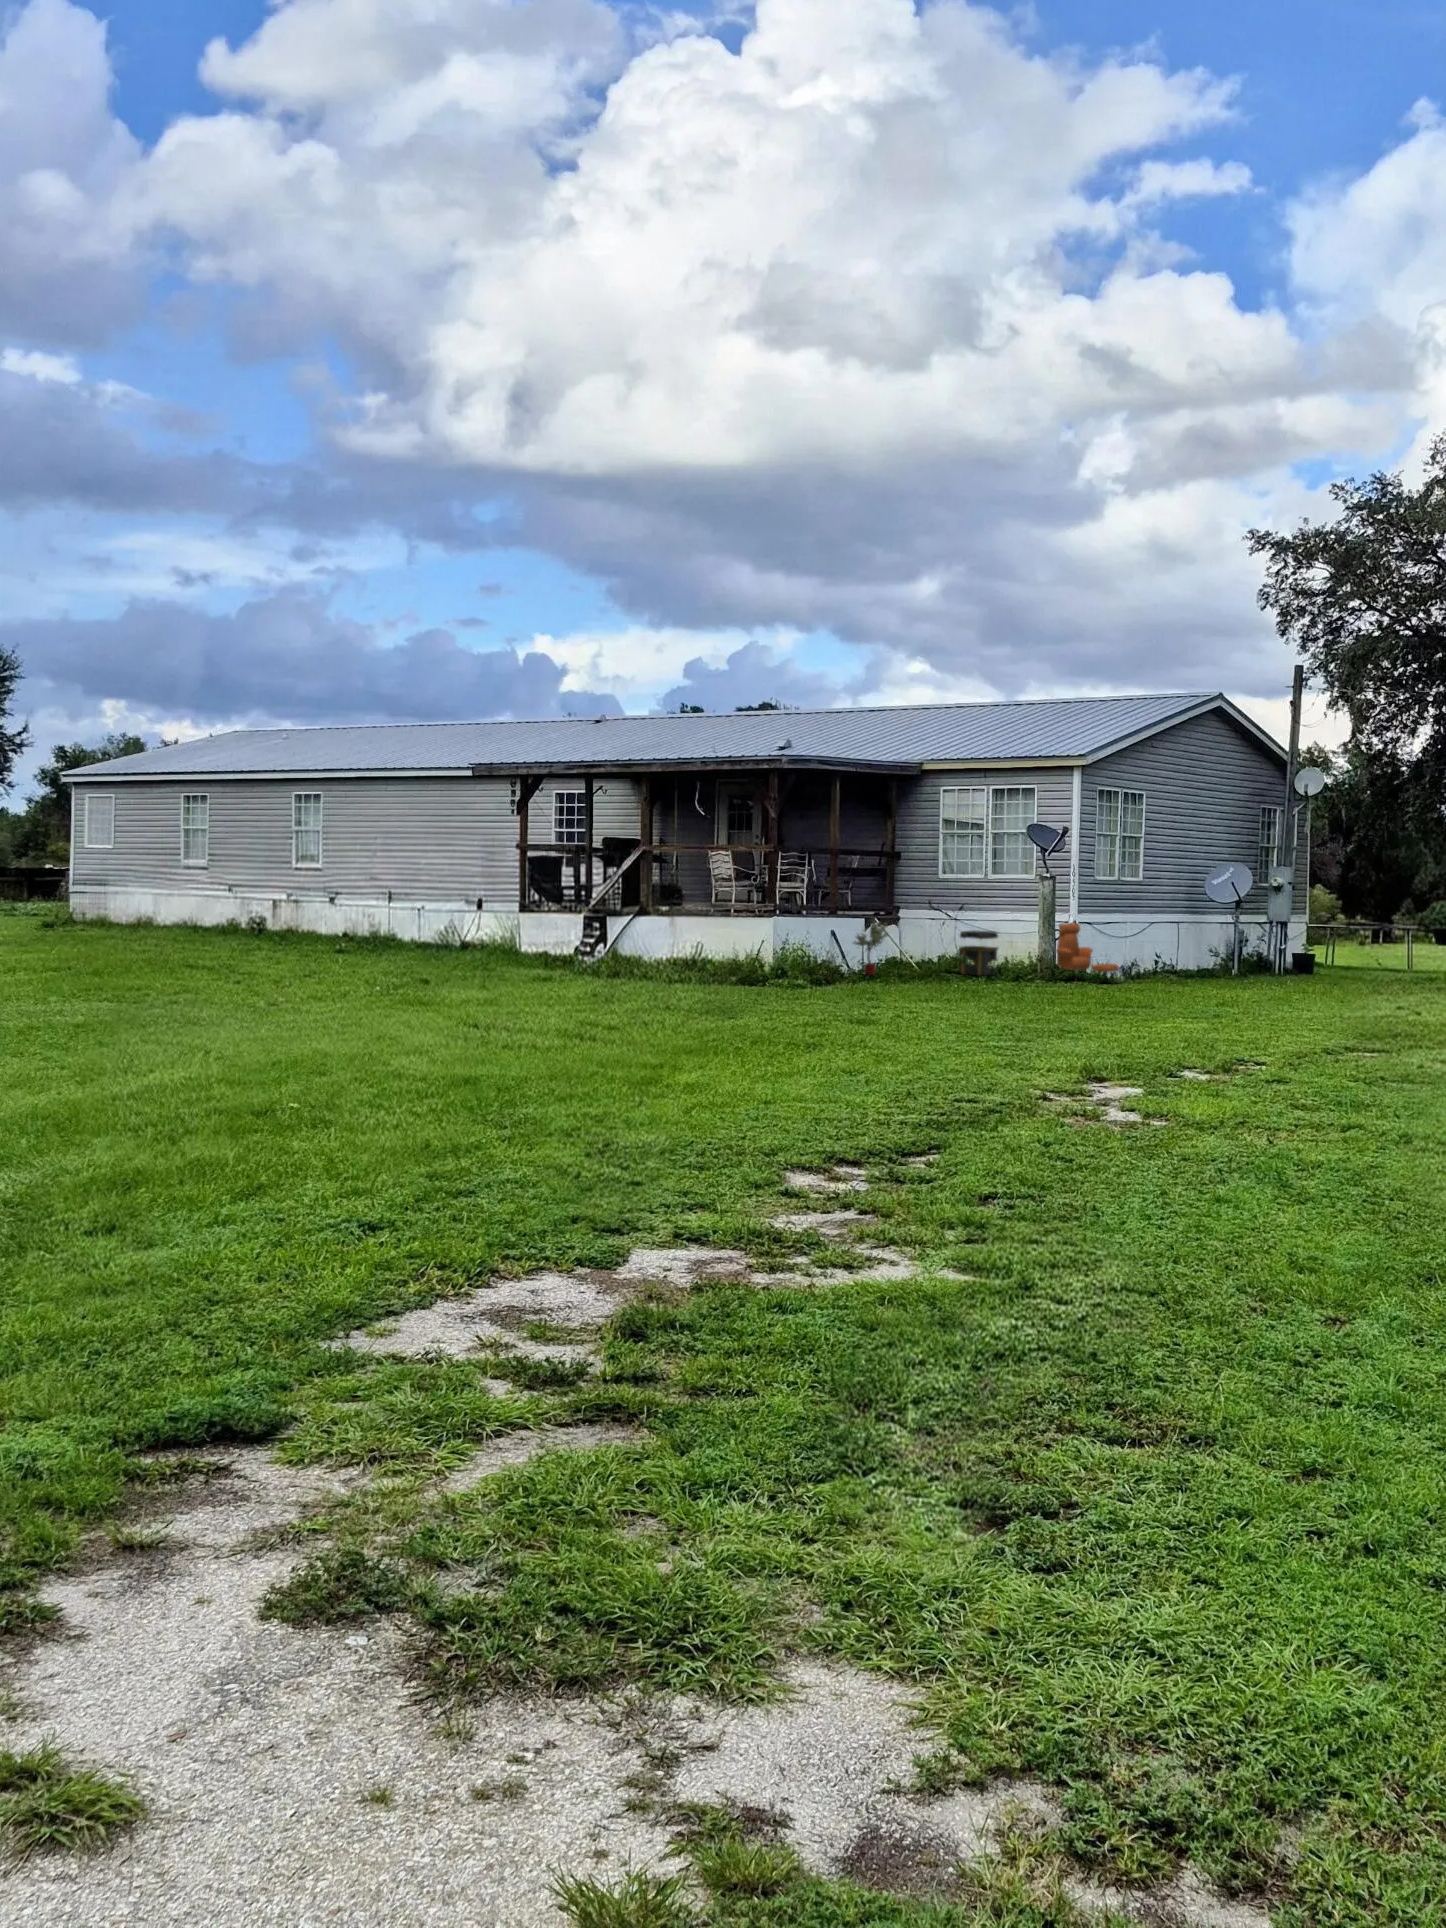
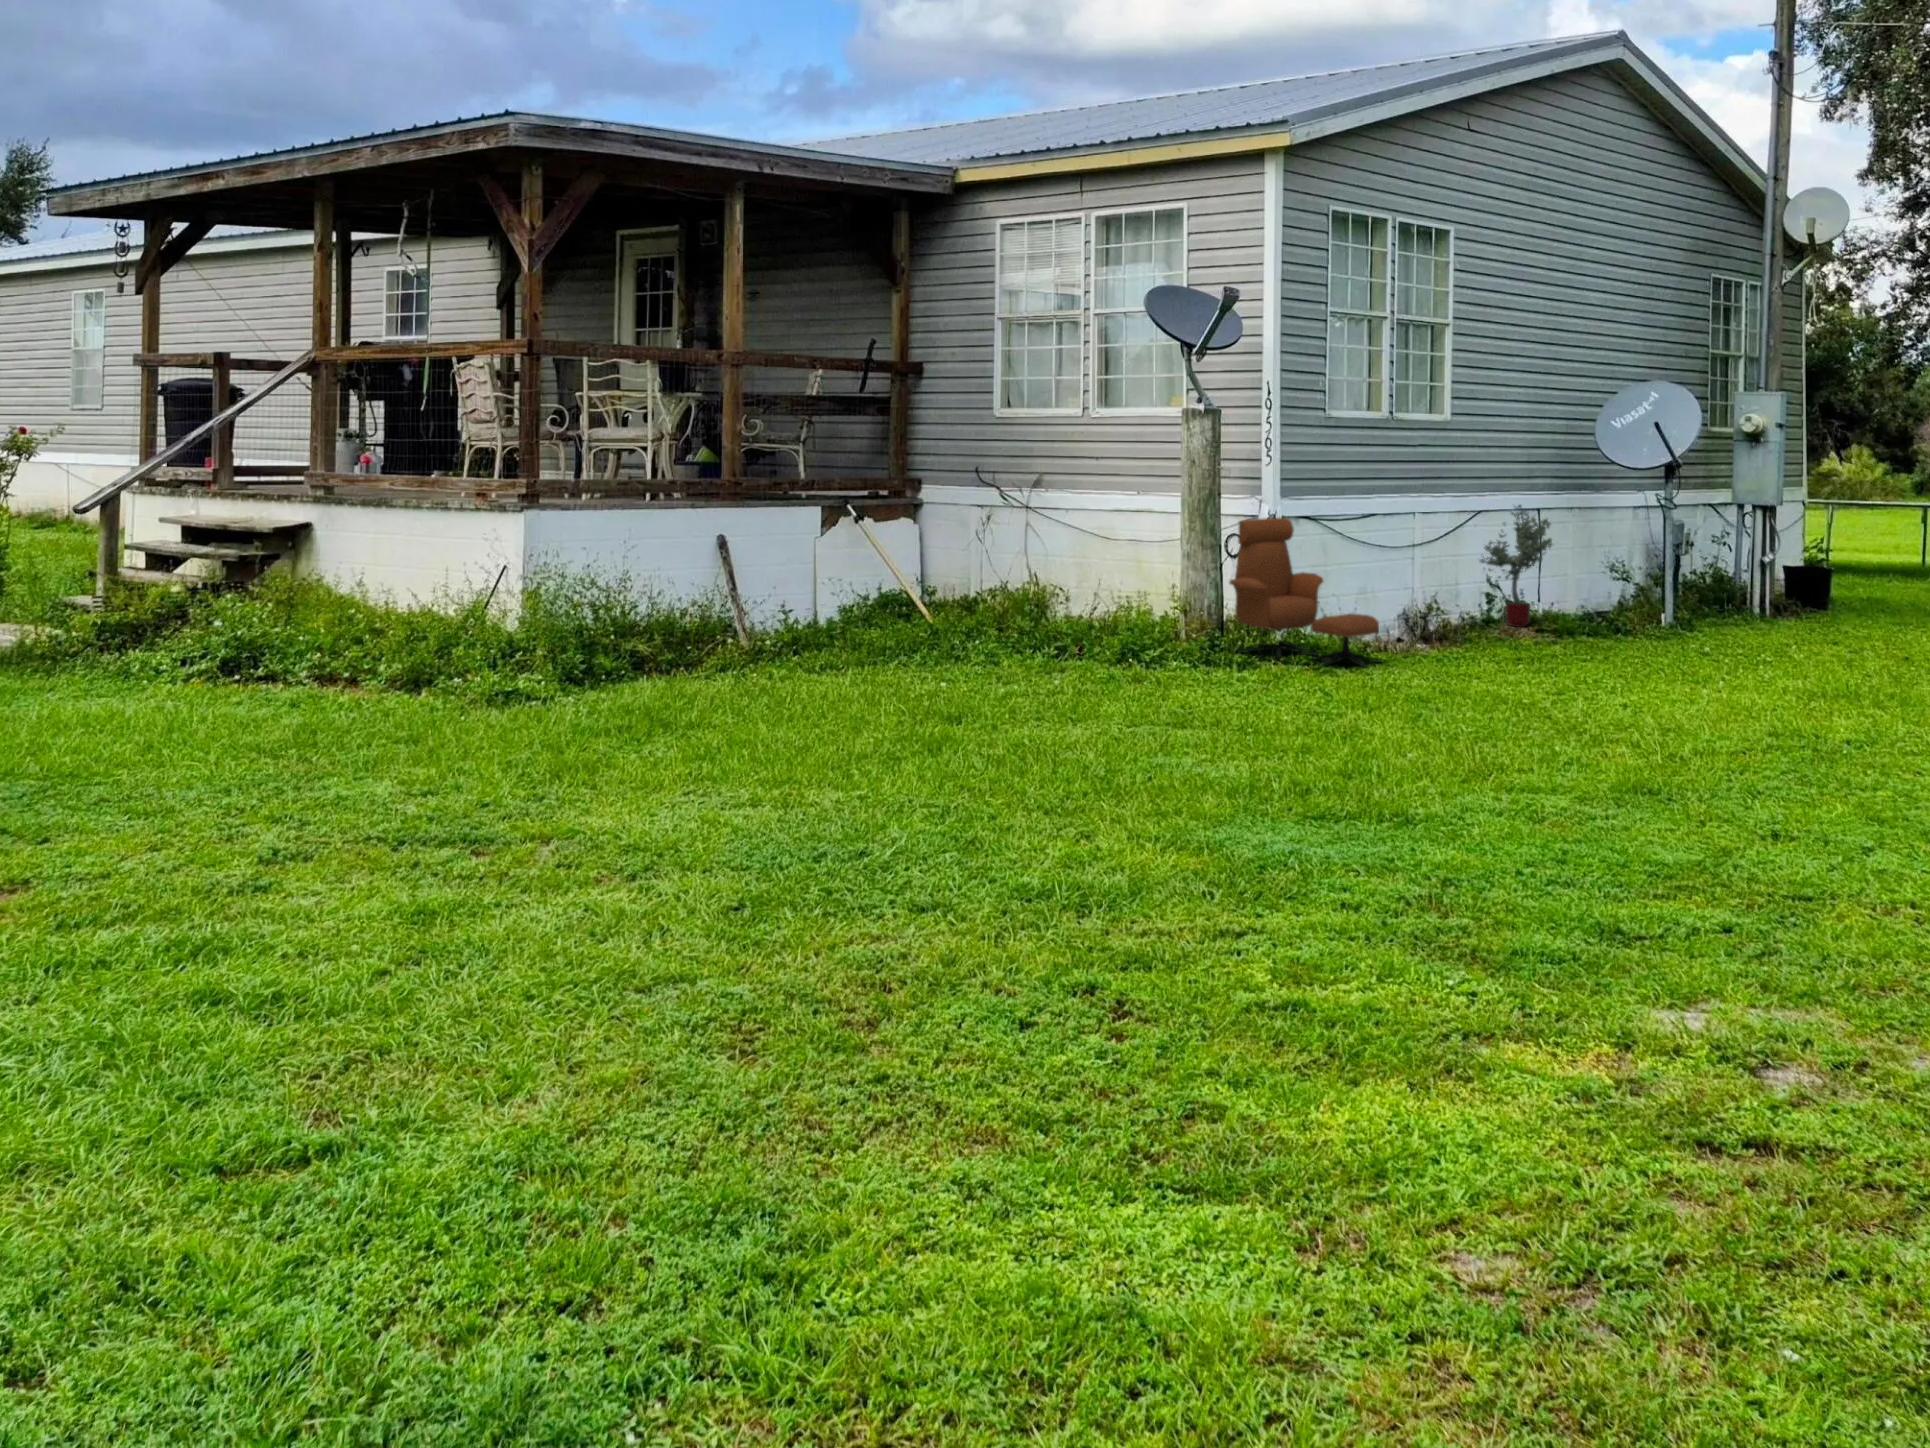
potted tree: present [854,917,888,975] -> present [1480,505,1552,627]
toolbox: present [959,931,998,976] -> none [1022,534,1114,641]

